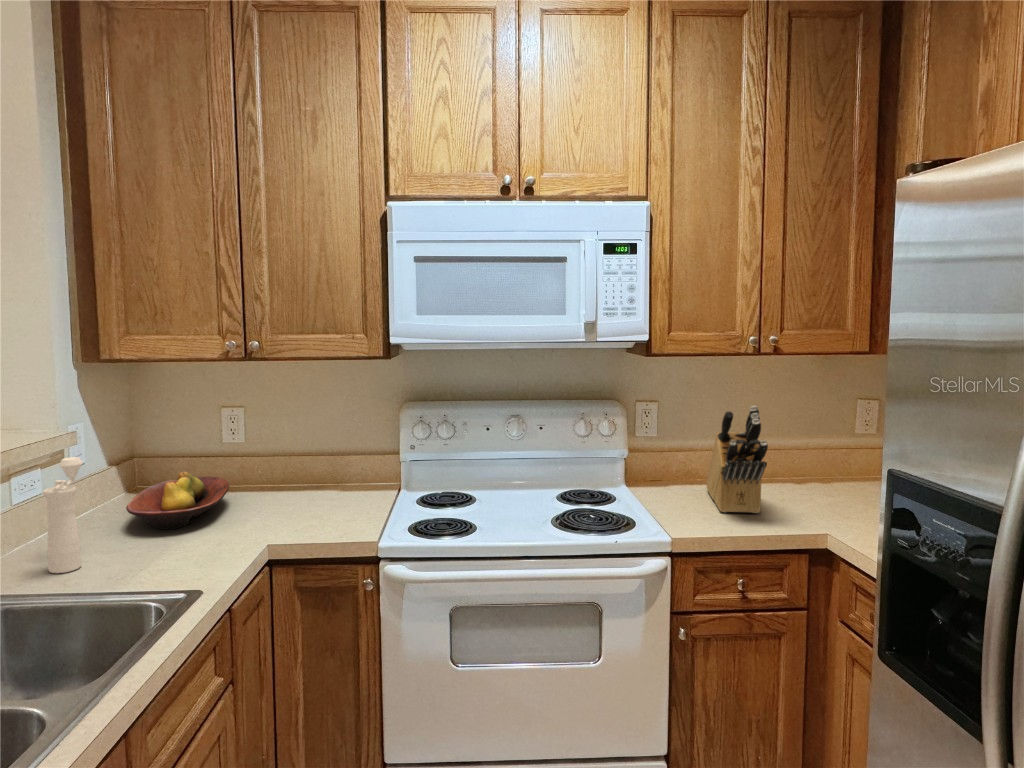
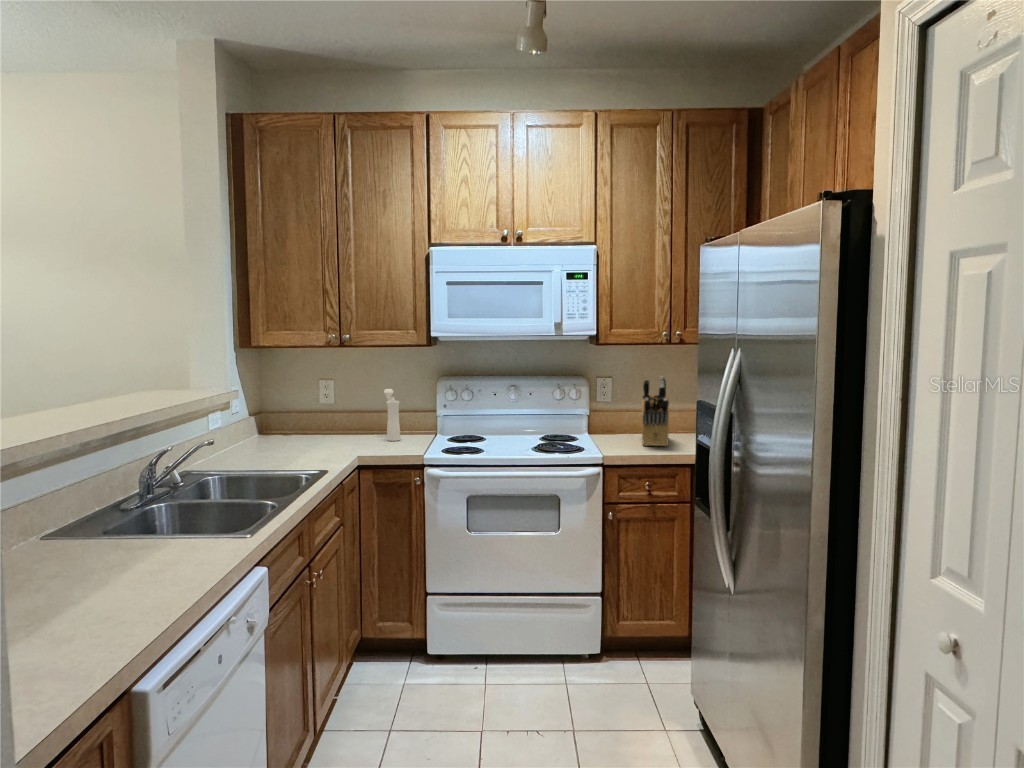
pepper mill: present [43,457,83,573] -> present [384,389,400,441]
fruit bowl: present [126,472,229,529] -> none [271,418,328,449]

